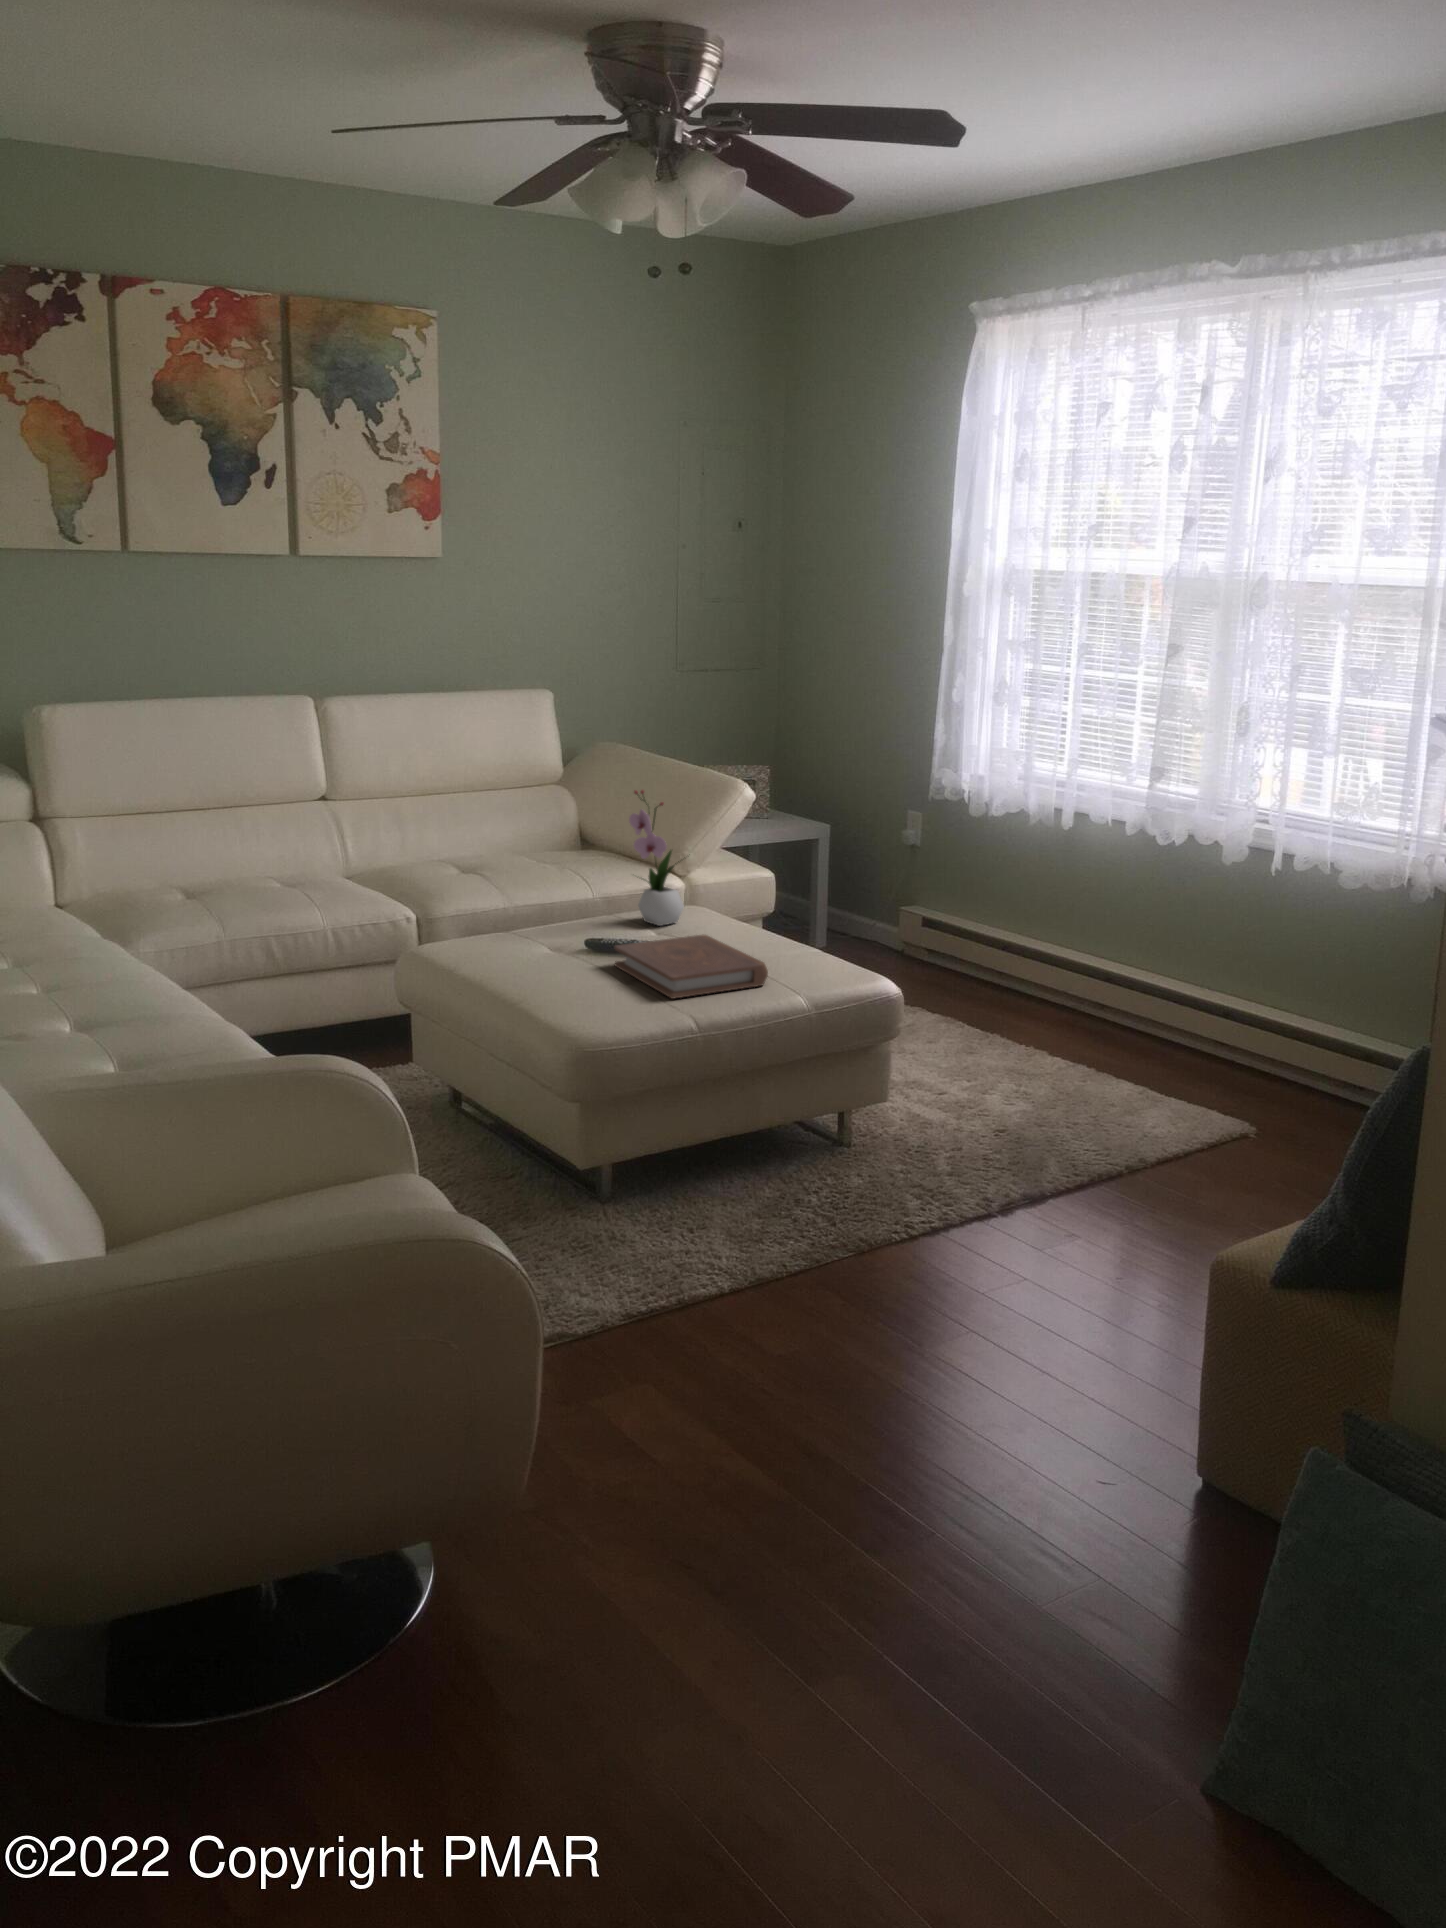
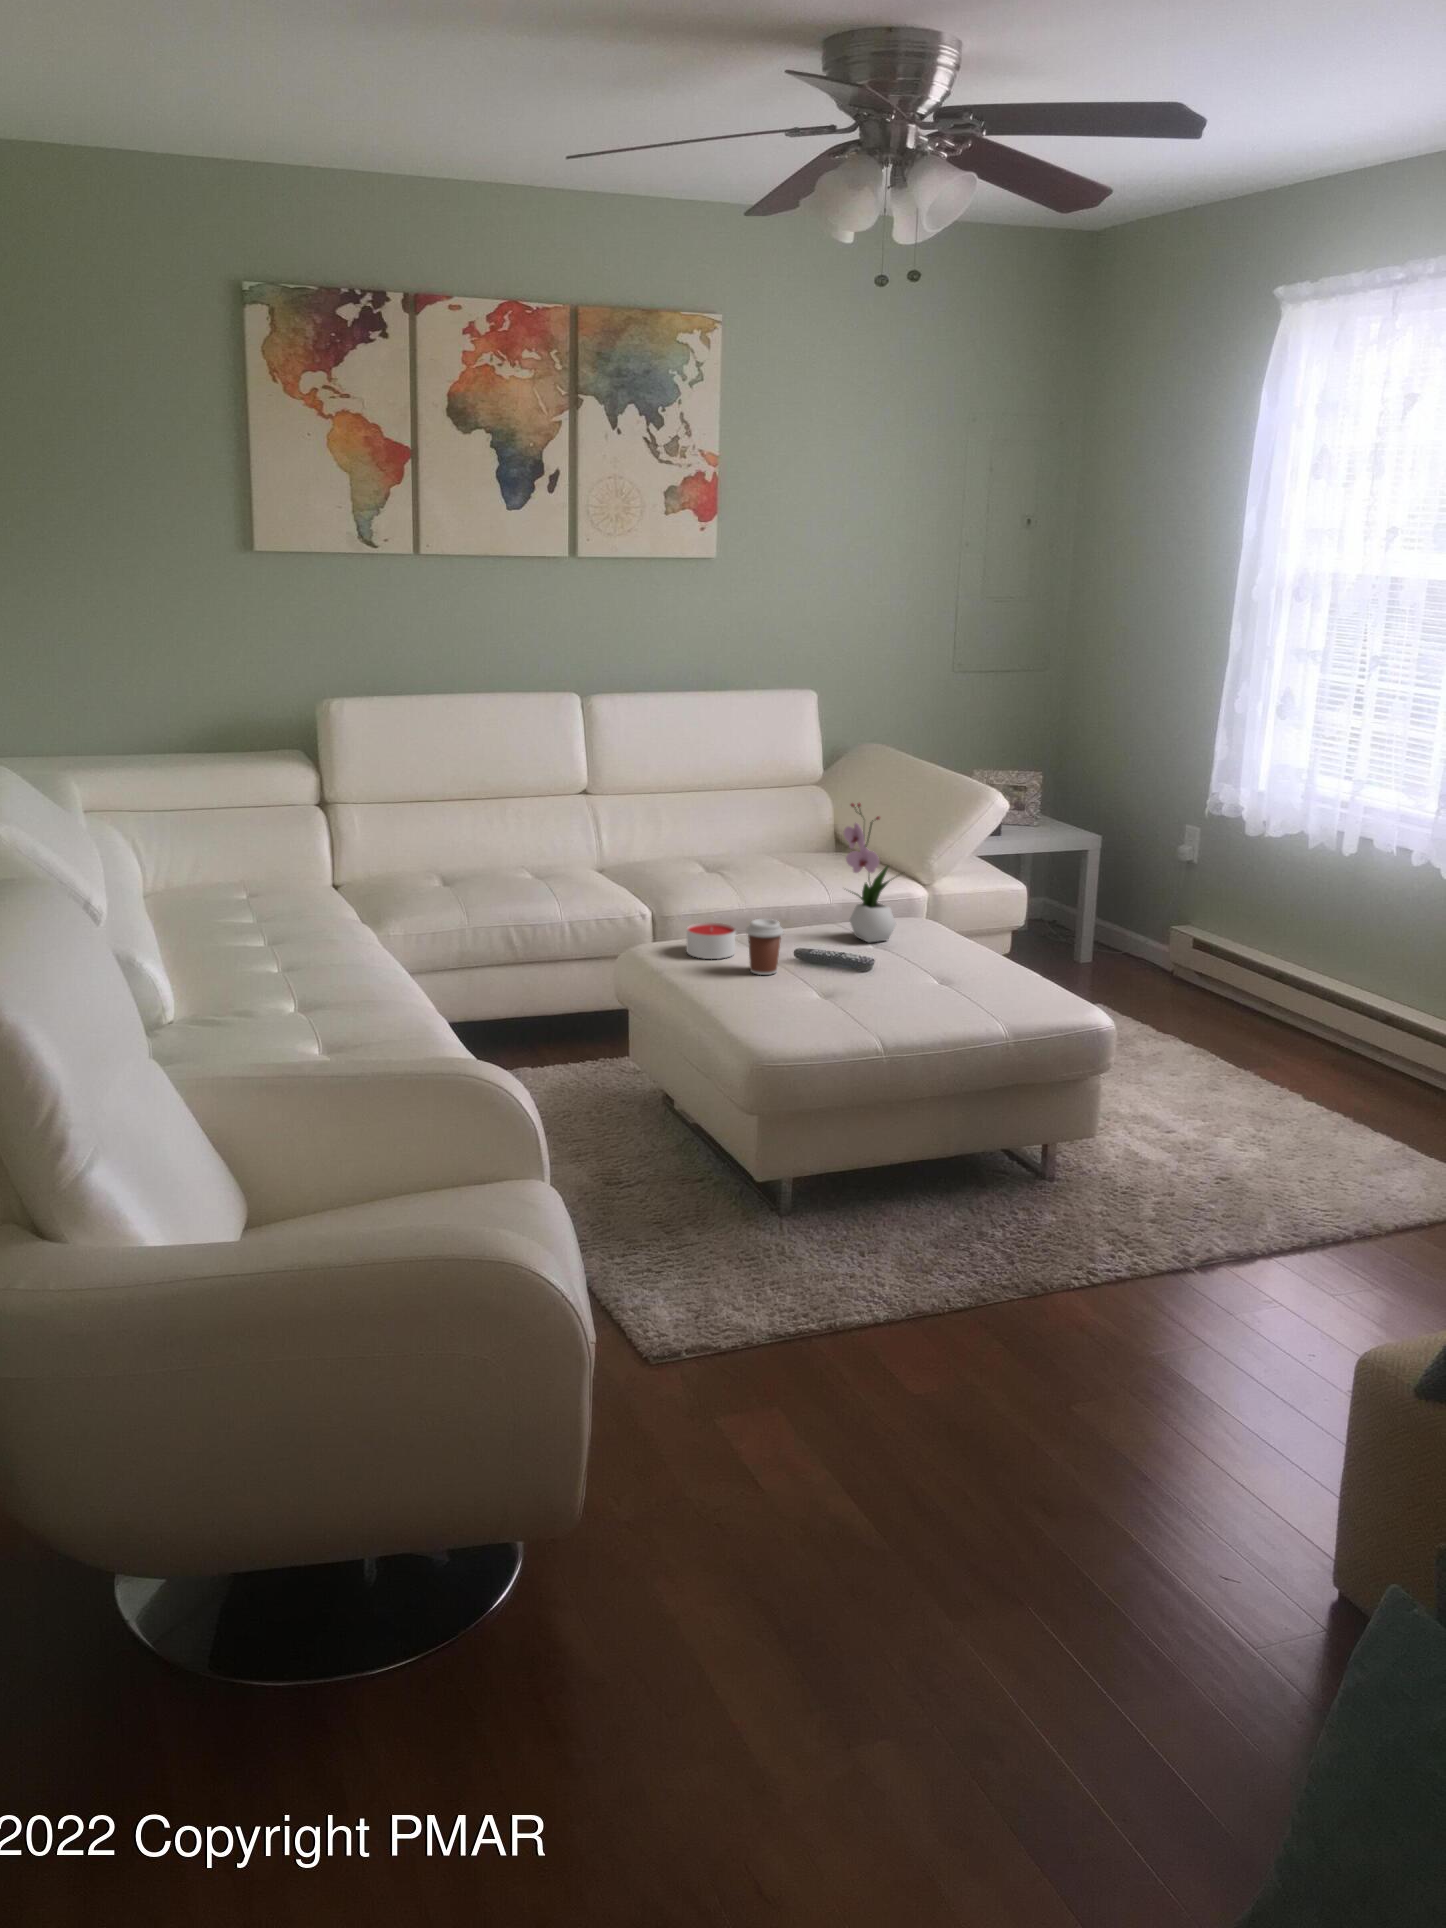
coffee cup: none [550,908,589,963] -> present [745,919,784,975]
candle: none [485,916,534,952] -> present [686,923,736,959]
book: present [615,935,768,999] -> none [805,956,955,1021]

